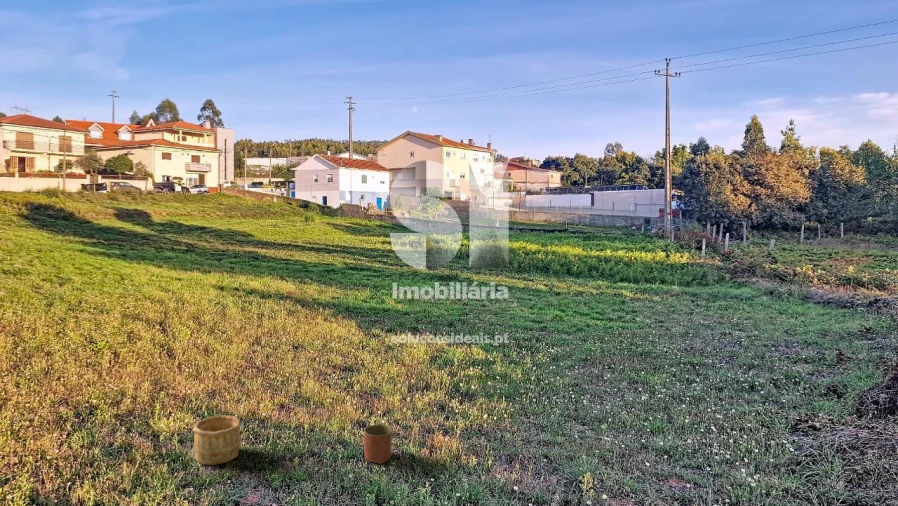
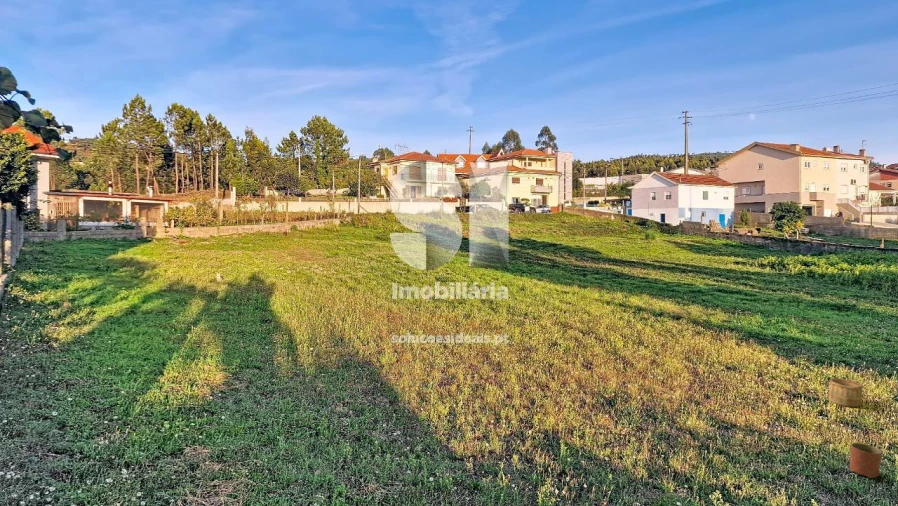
wooden bucket: present [193,415,241,465] -> present [829,378,864,407]

